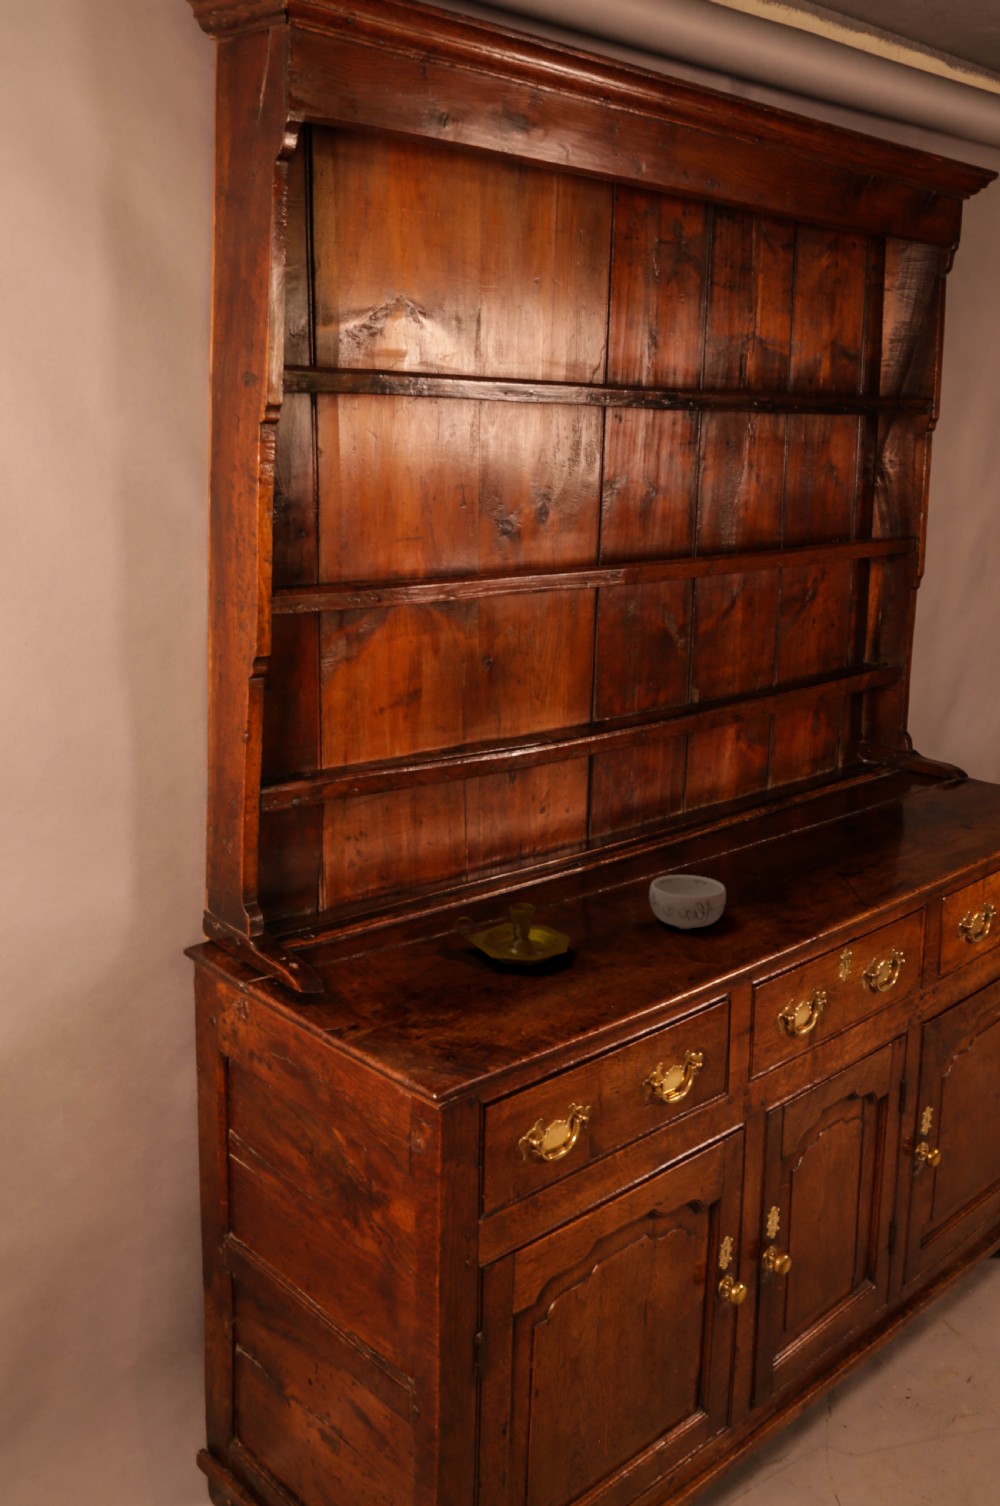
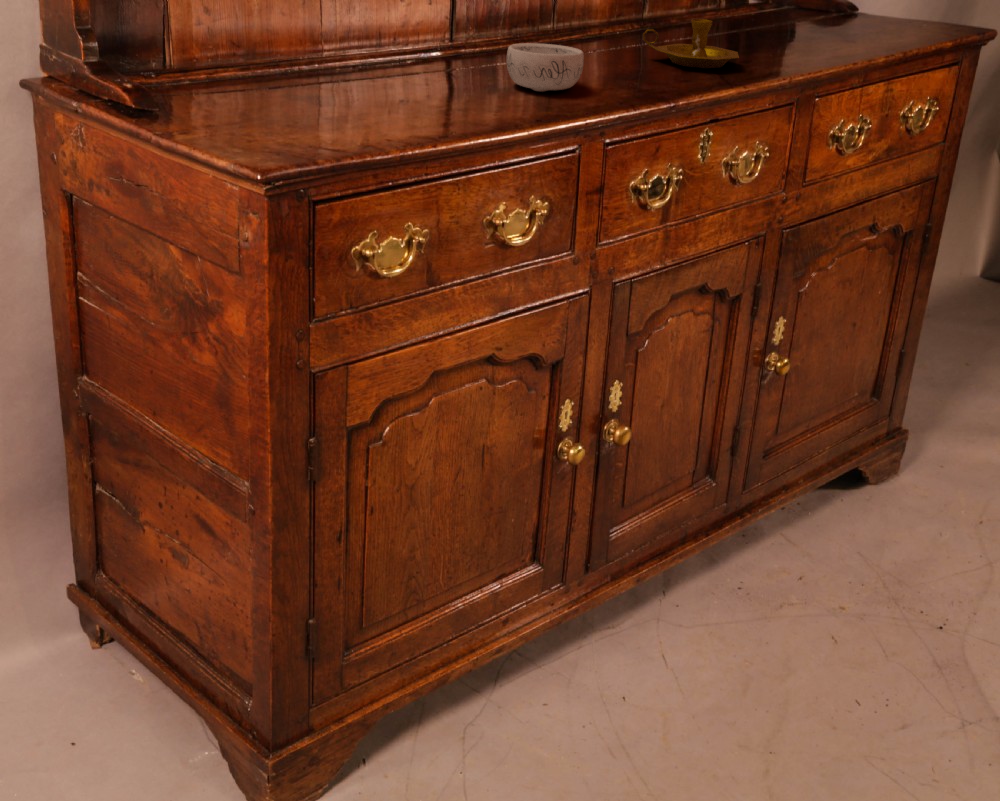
candlestick: present [456,903,570,966] -> present [643,19,739,68]

